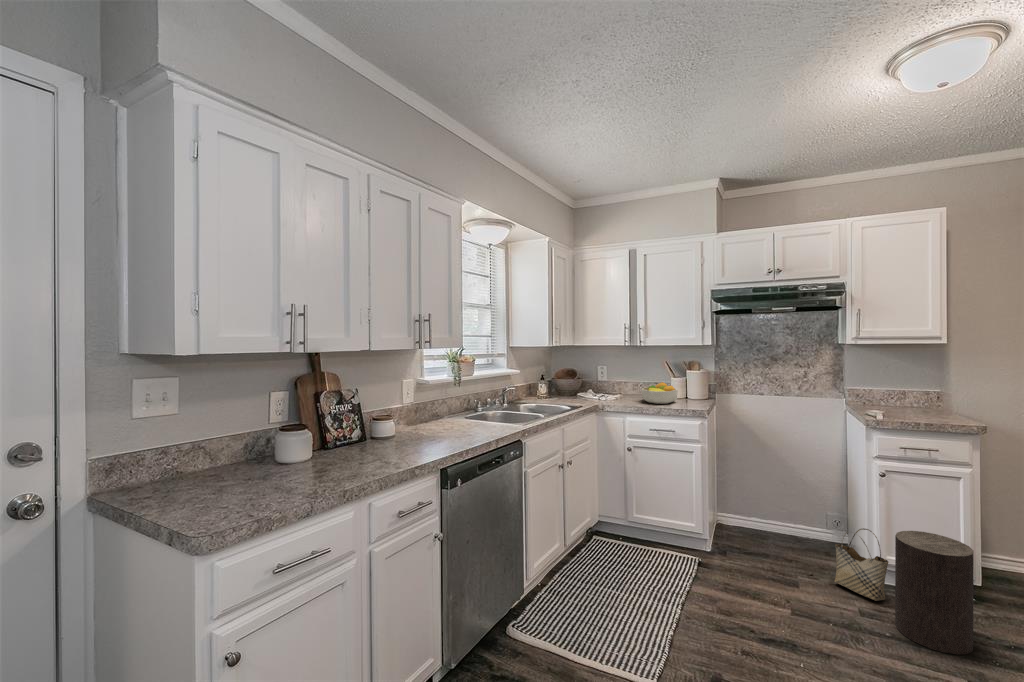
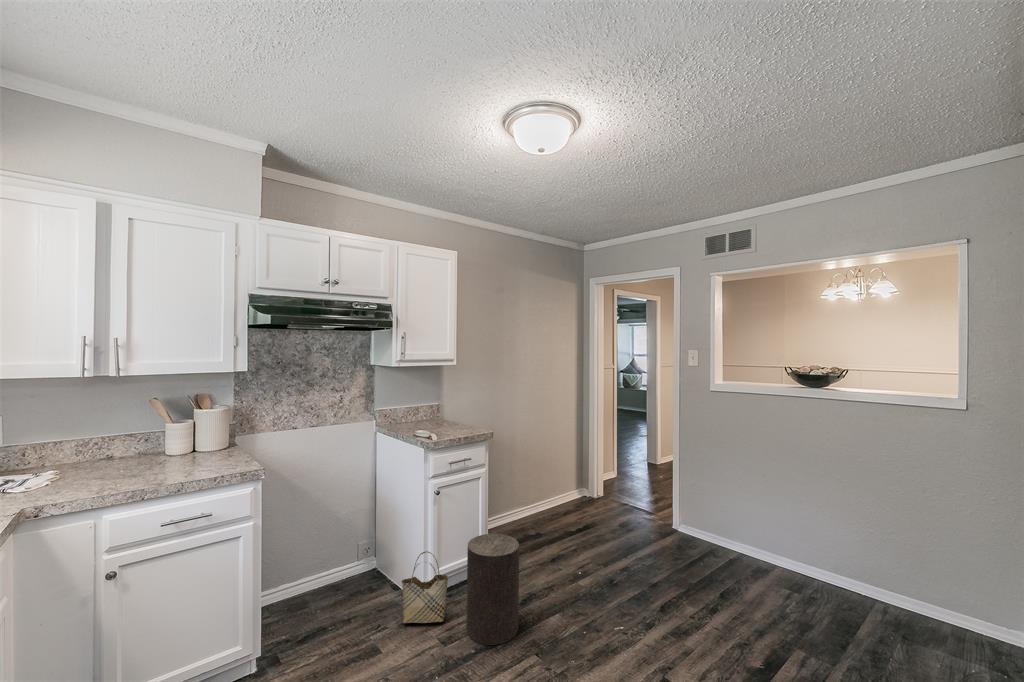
fruit bowl: present [641,382,678,404] -> none [124,434,199,476]

